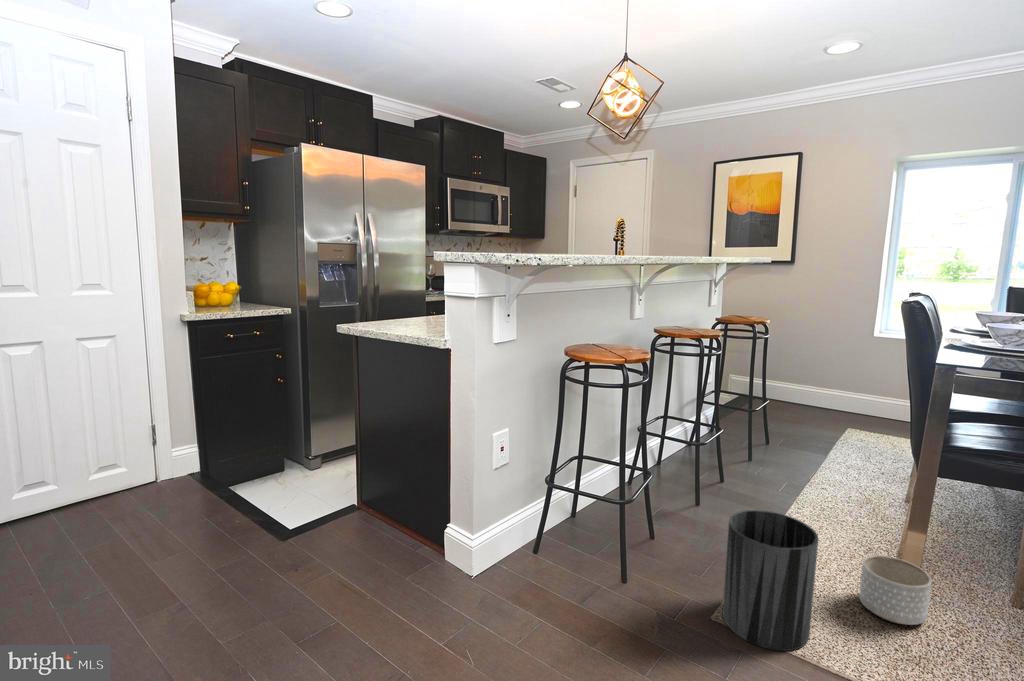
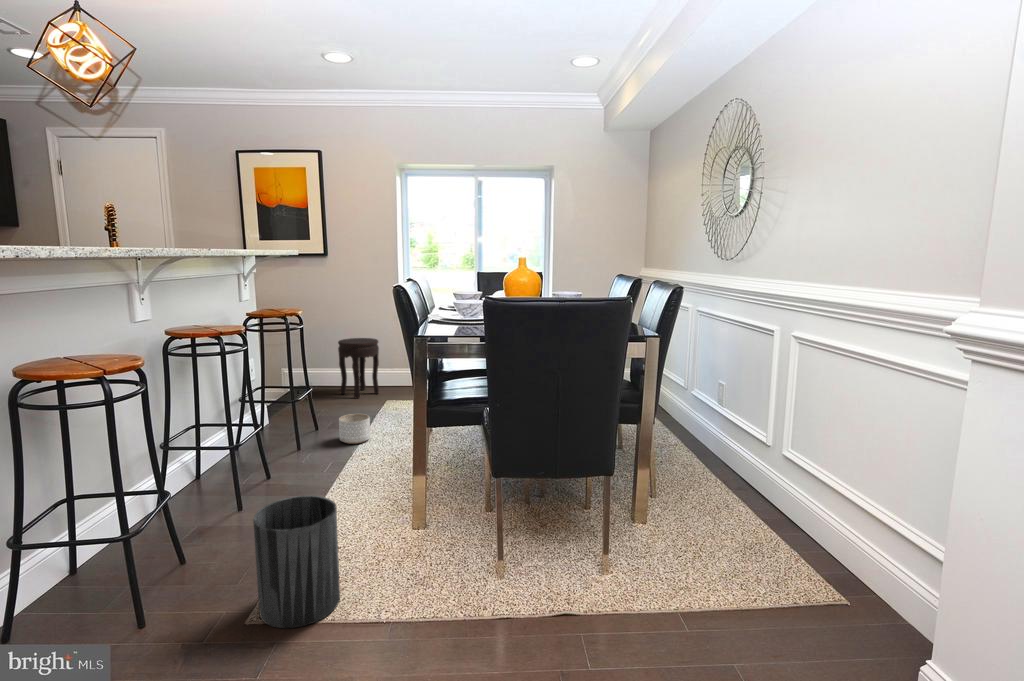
side table: none [794,352,847,418] -> present [338,338,379,398]
planter: present [859,555,932,625] -> present [339,414,370,444]

